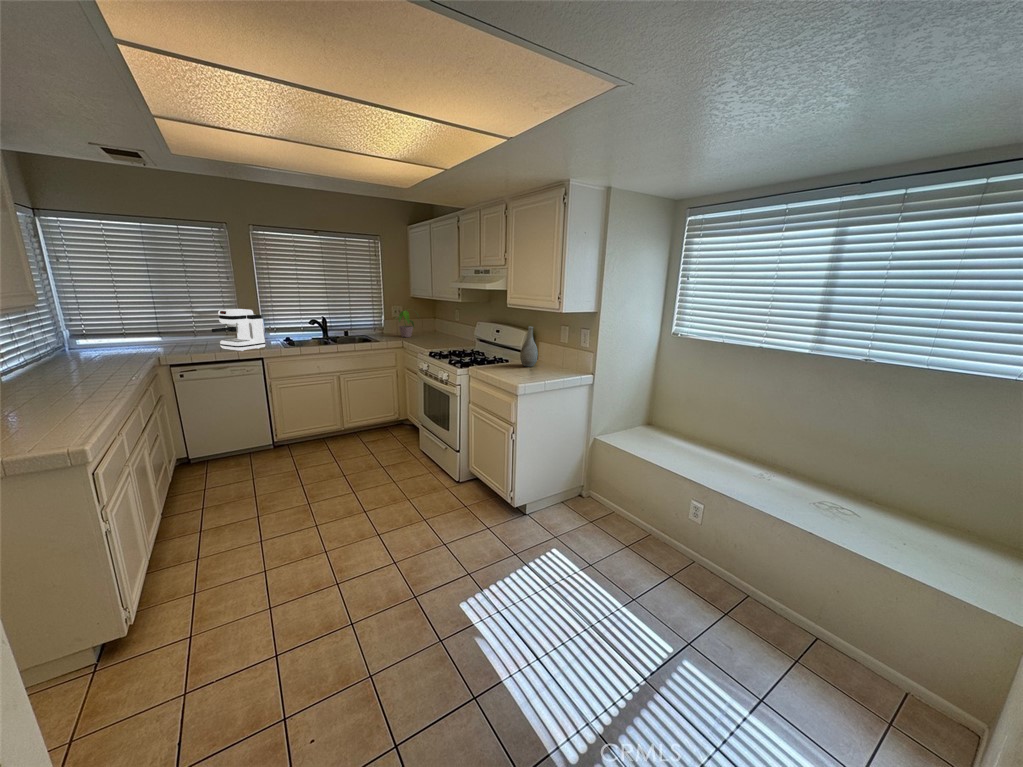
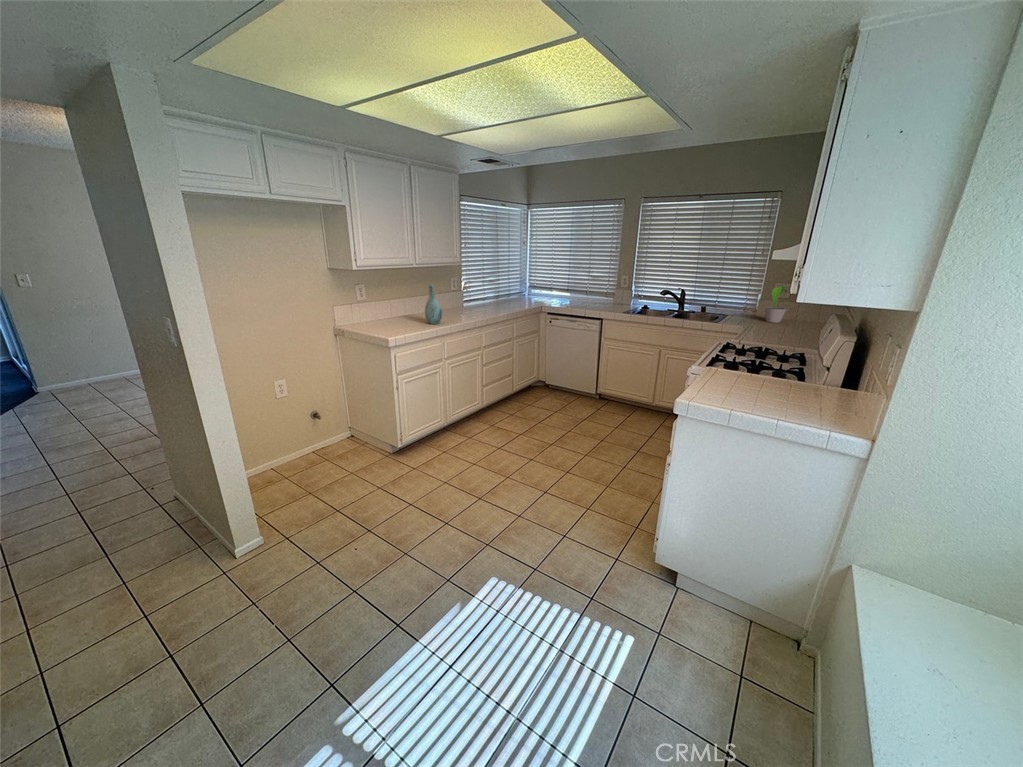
coffee maker: present [212,309,265,351] -> none [576,275,612,310]
vase: present [520,327,538,367] -> present [425,285,442,324]

